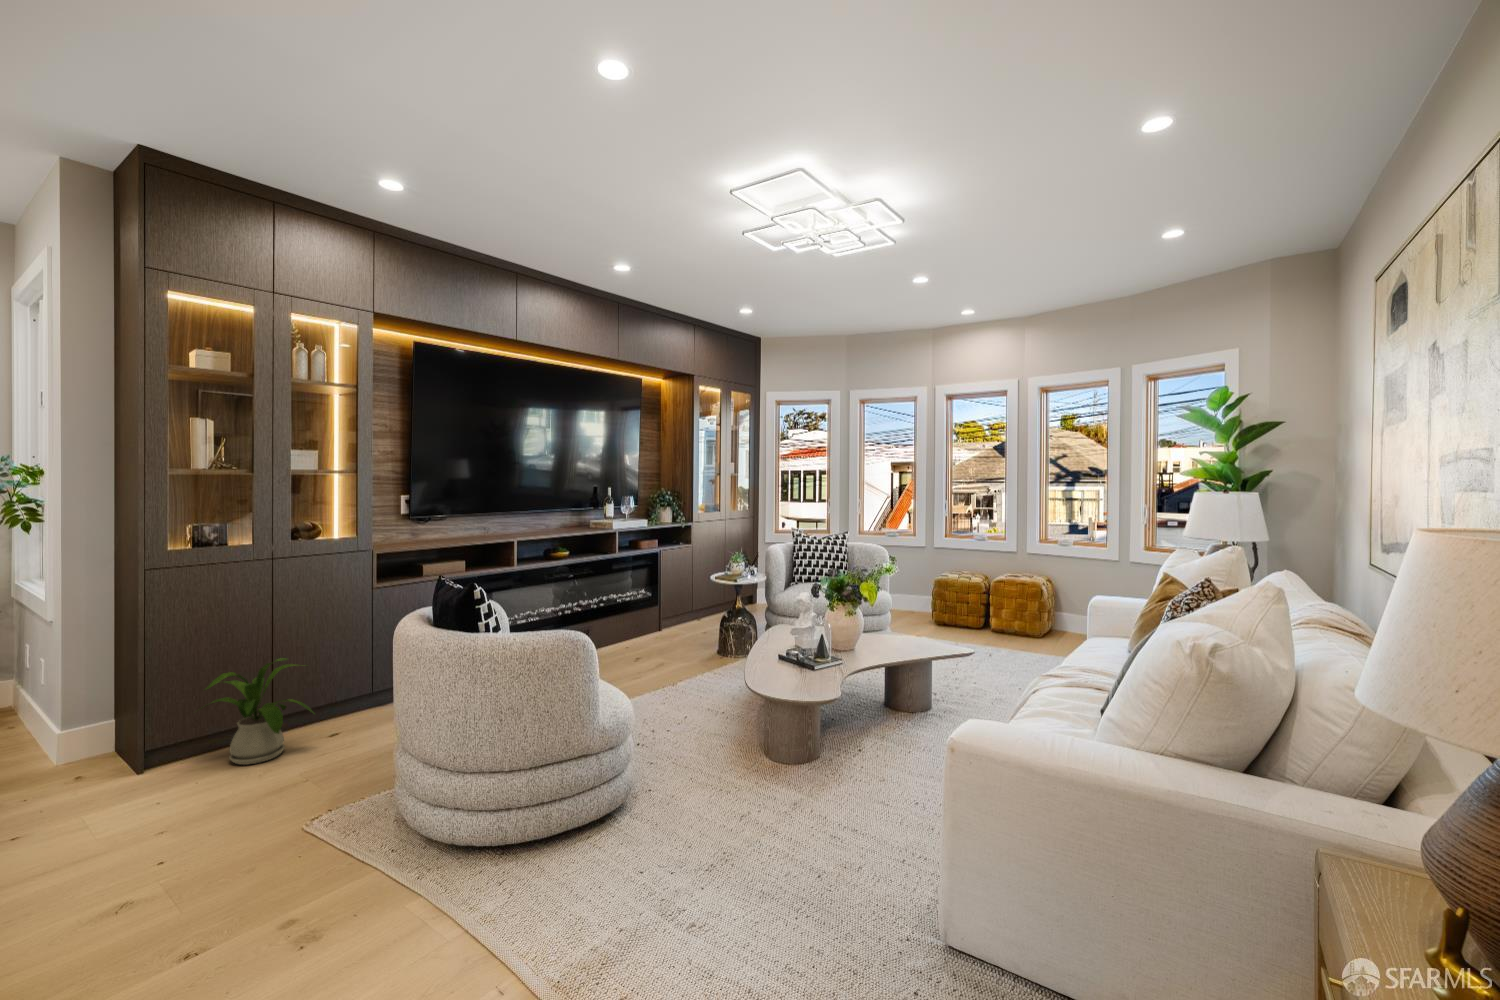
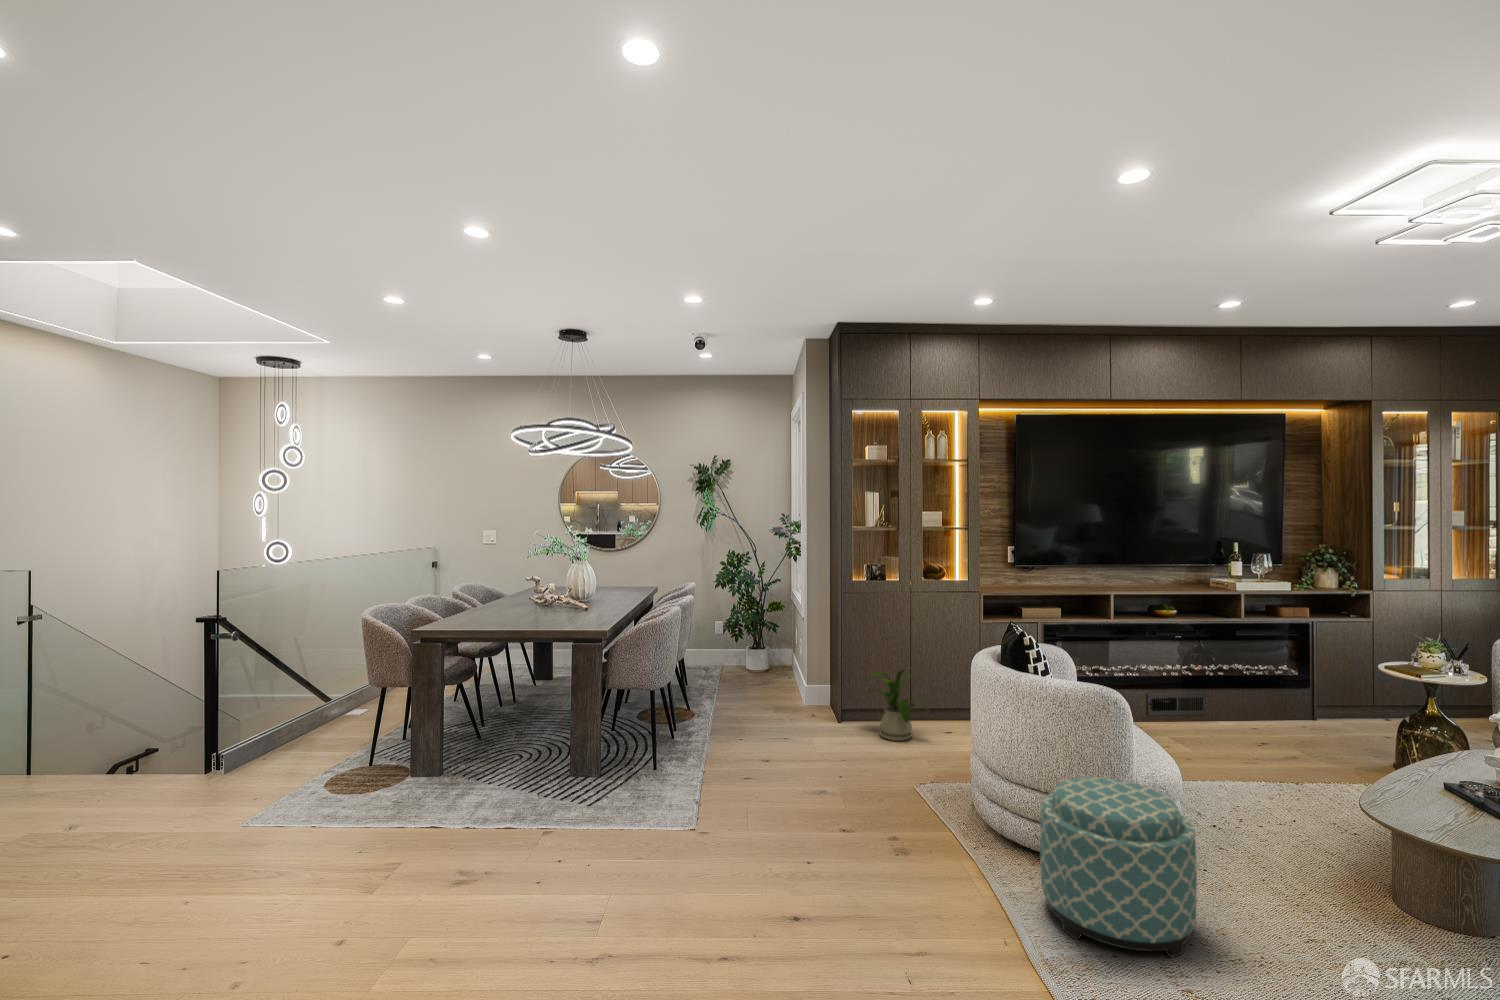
ottoman: none [520,730,678,933] -> present [1040,777,1197,957]

